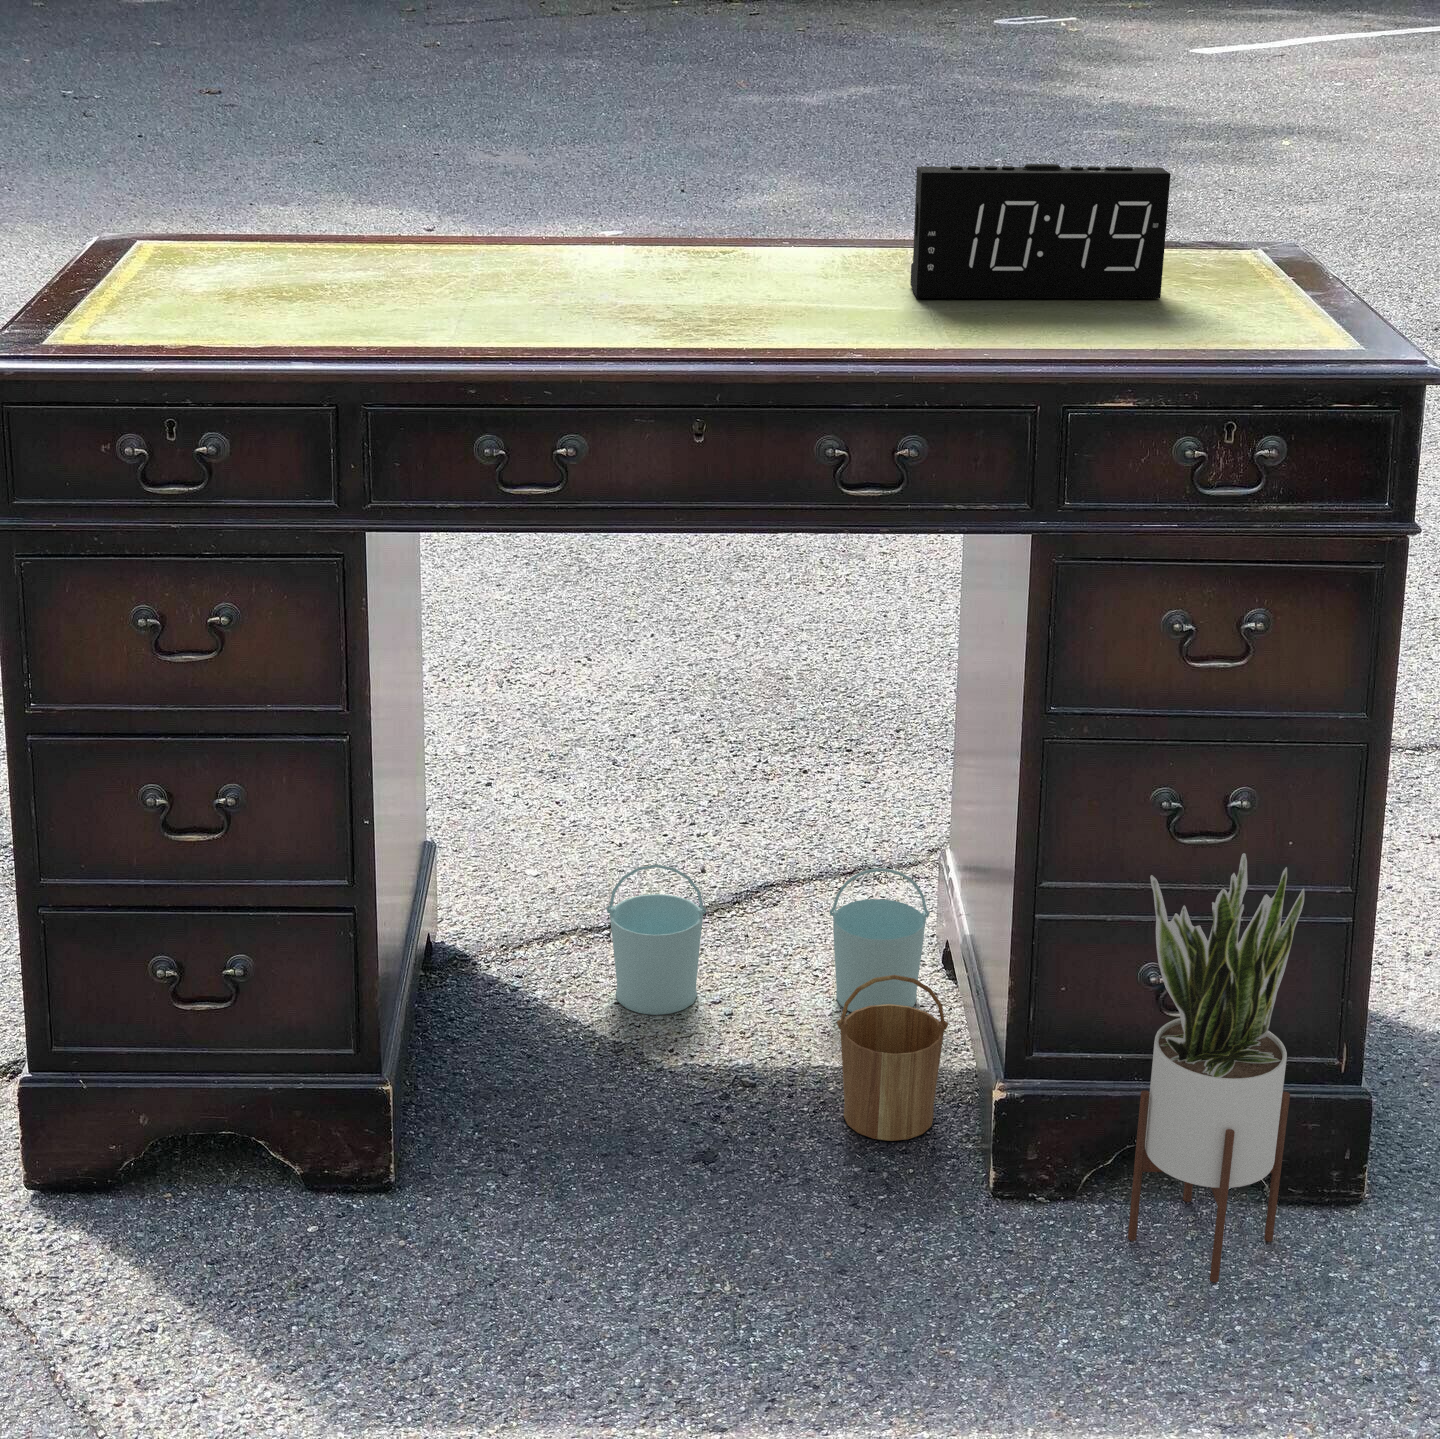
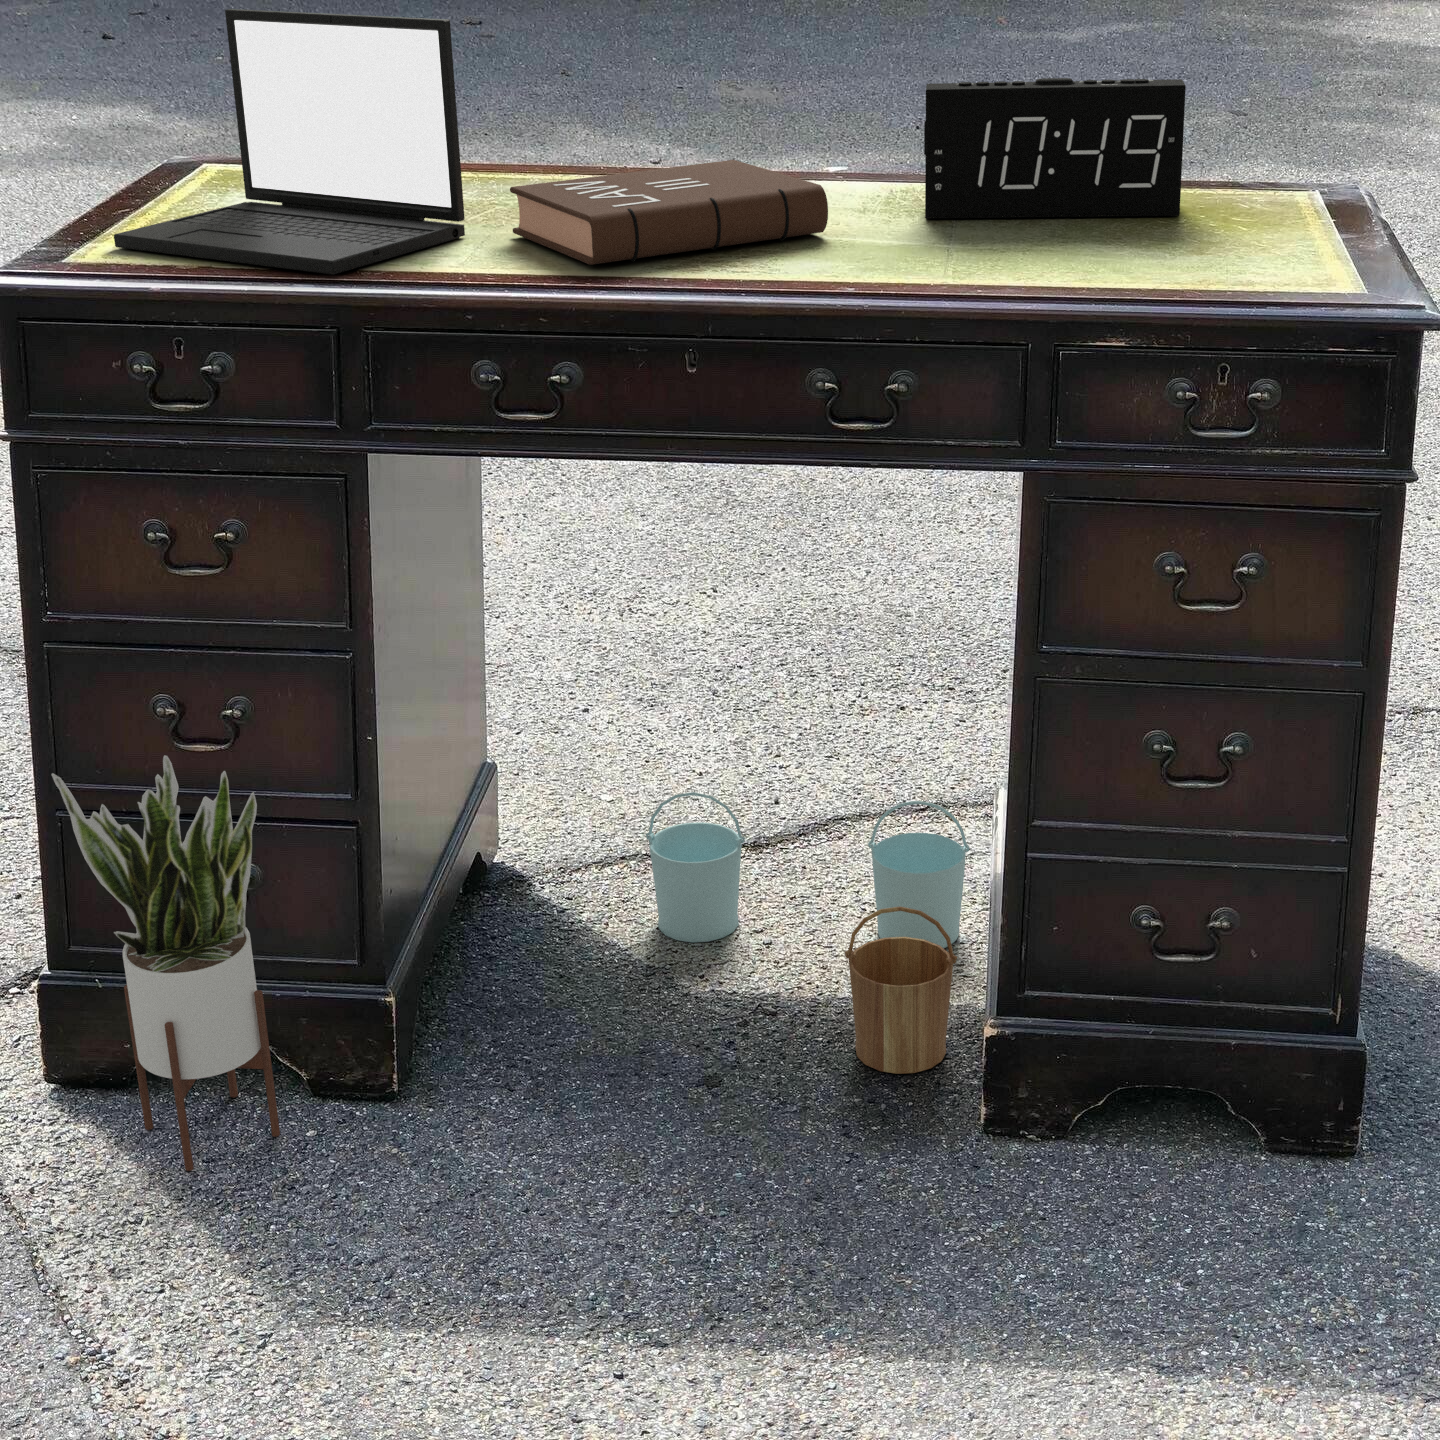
laptop: none [97,76,463,349] -> present [114,9,465,275]
book: none [511,237,833,341] -> present [510,160,828,265]
potted plant: present [1128,853,1304,1282] -> present [51,755,280,1171]

